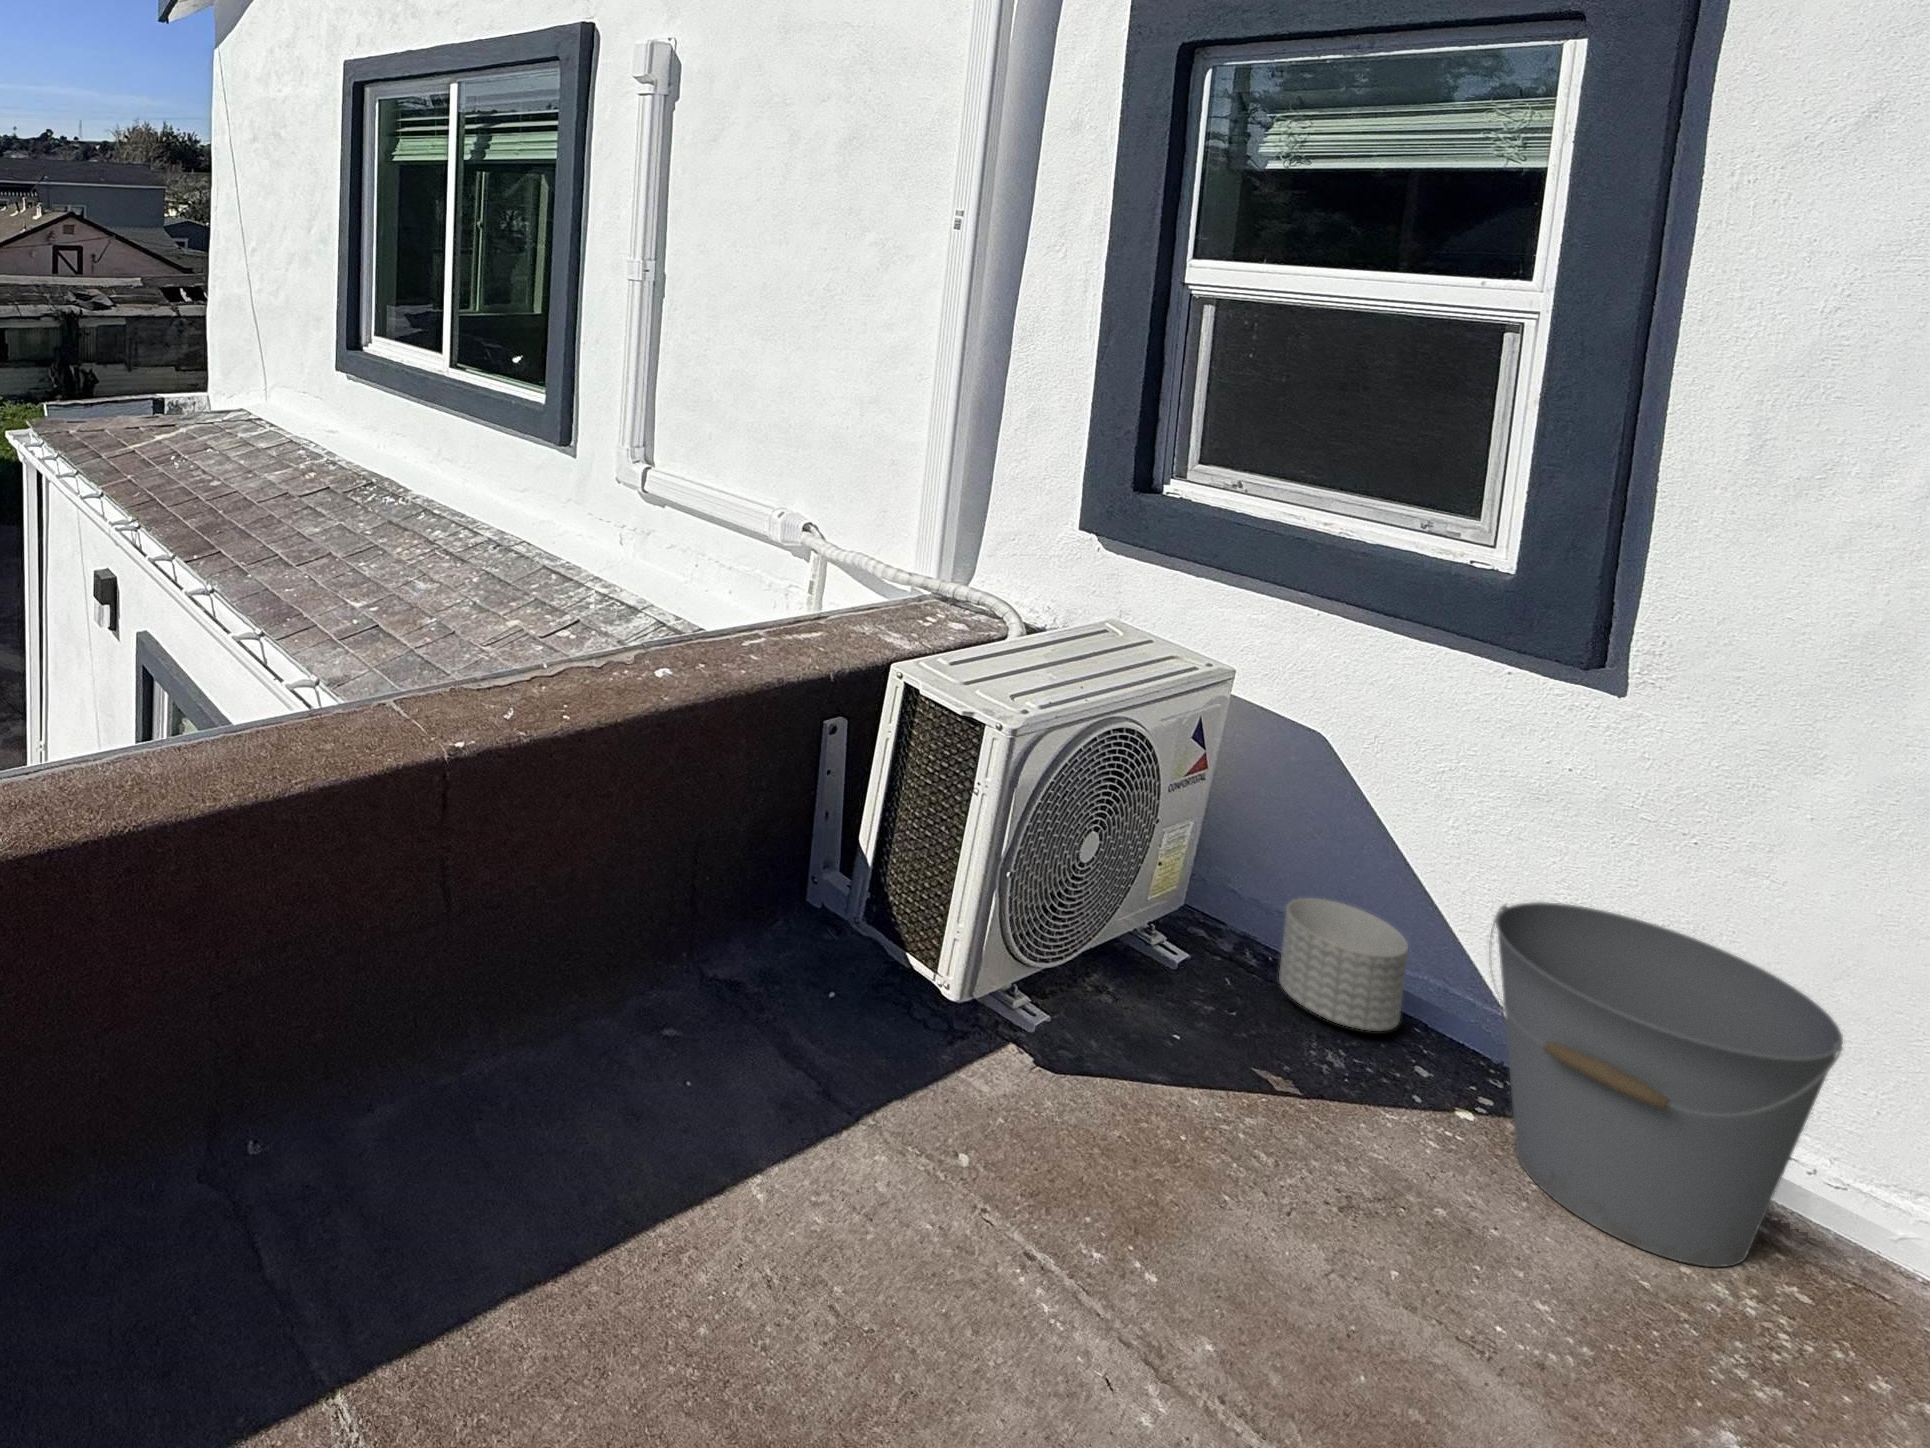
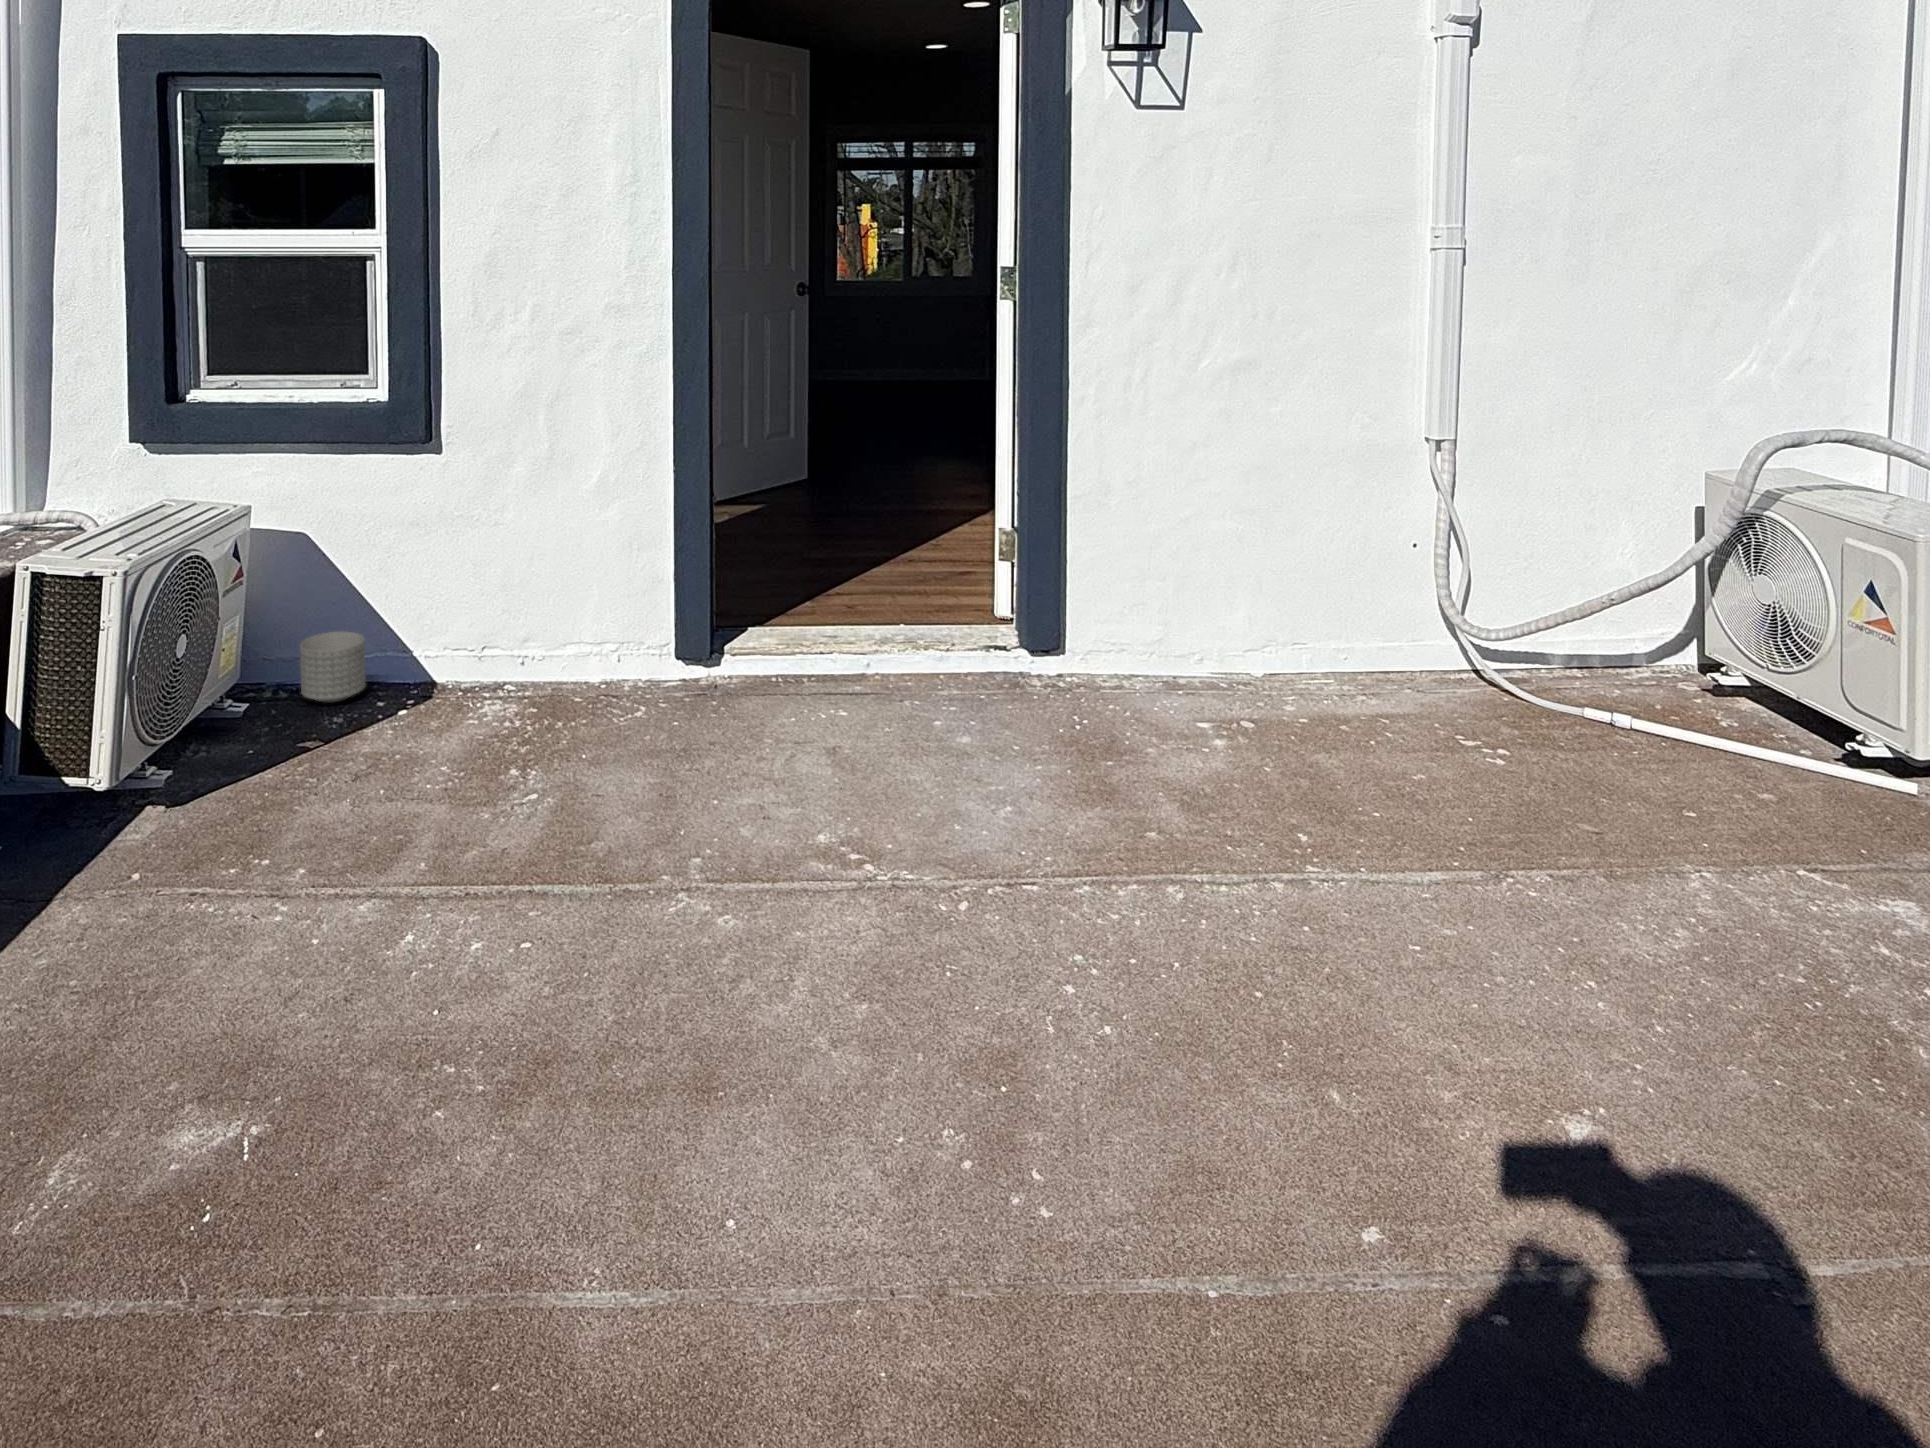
bucket: present [1489,902,1843,1267] -> none [401,569,533,726]

